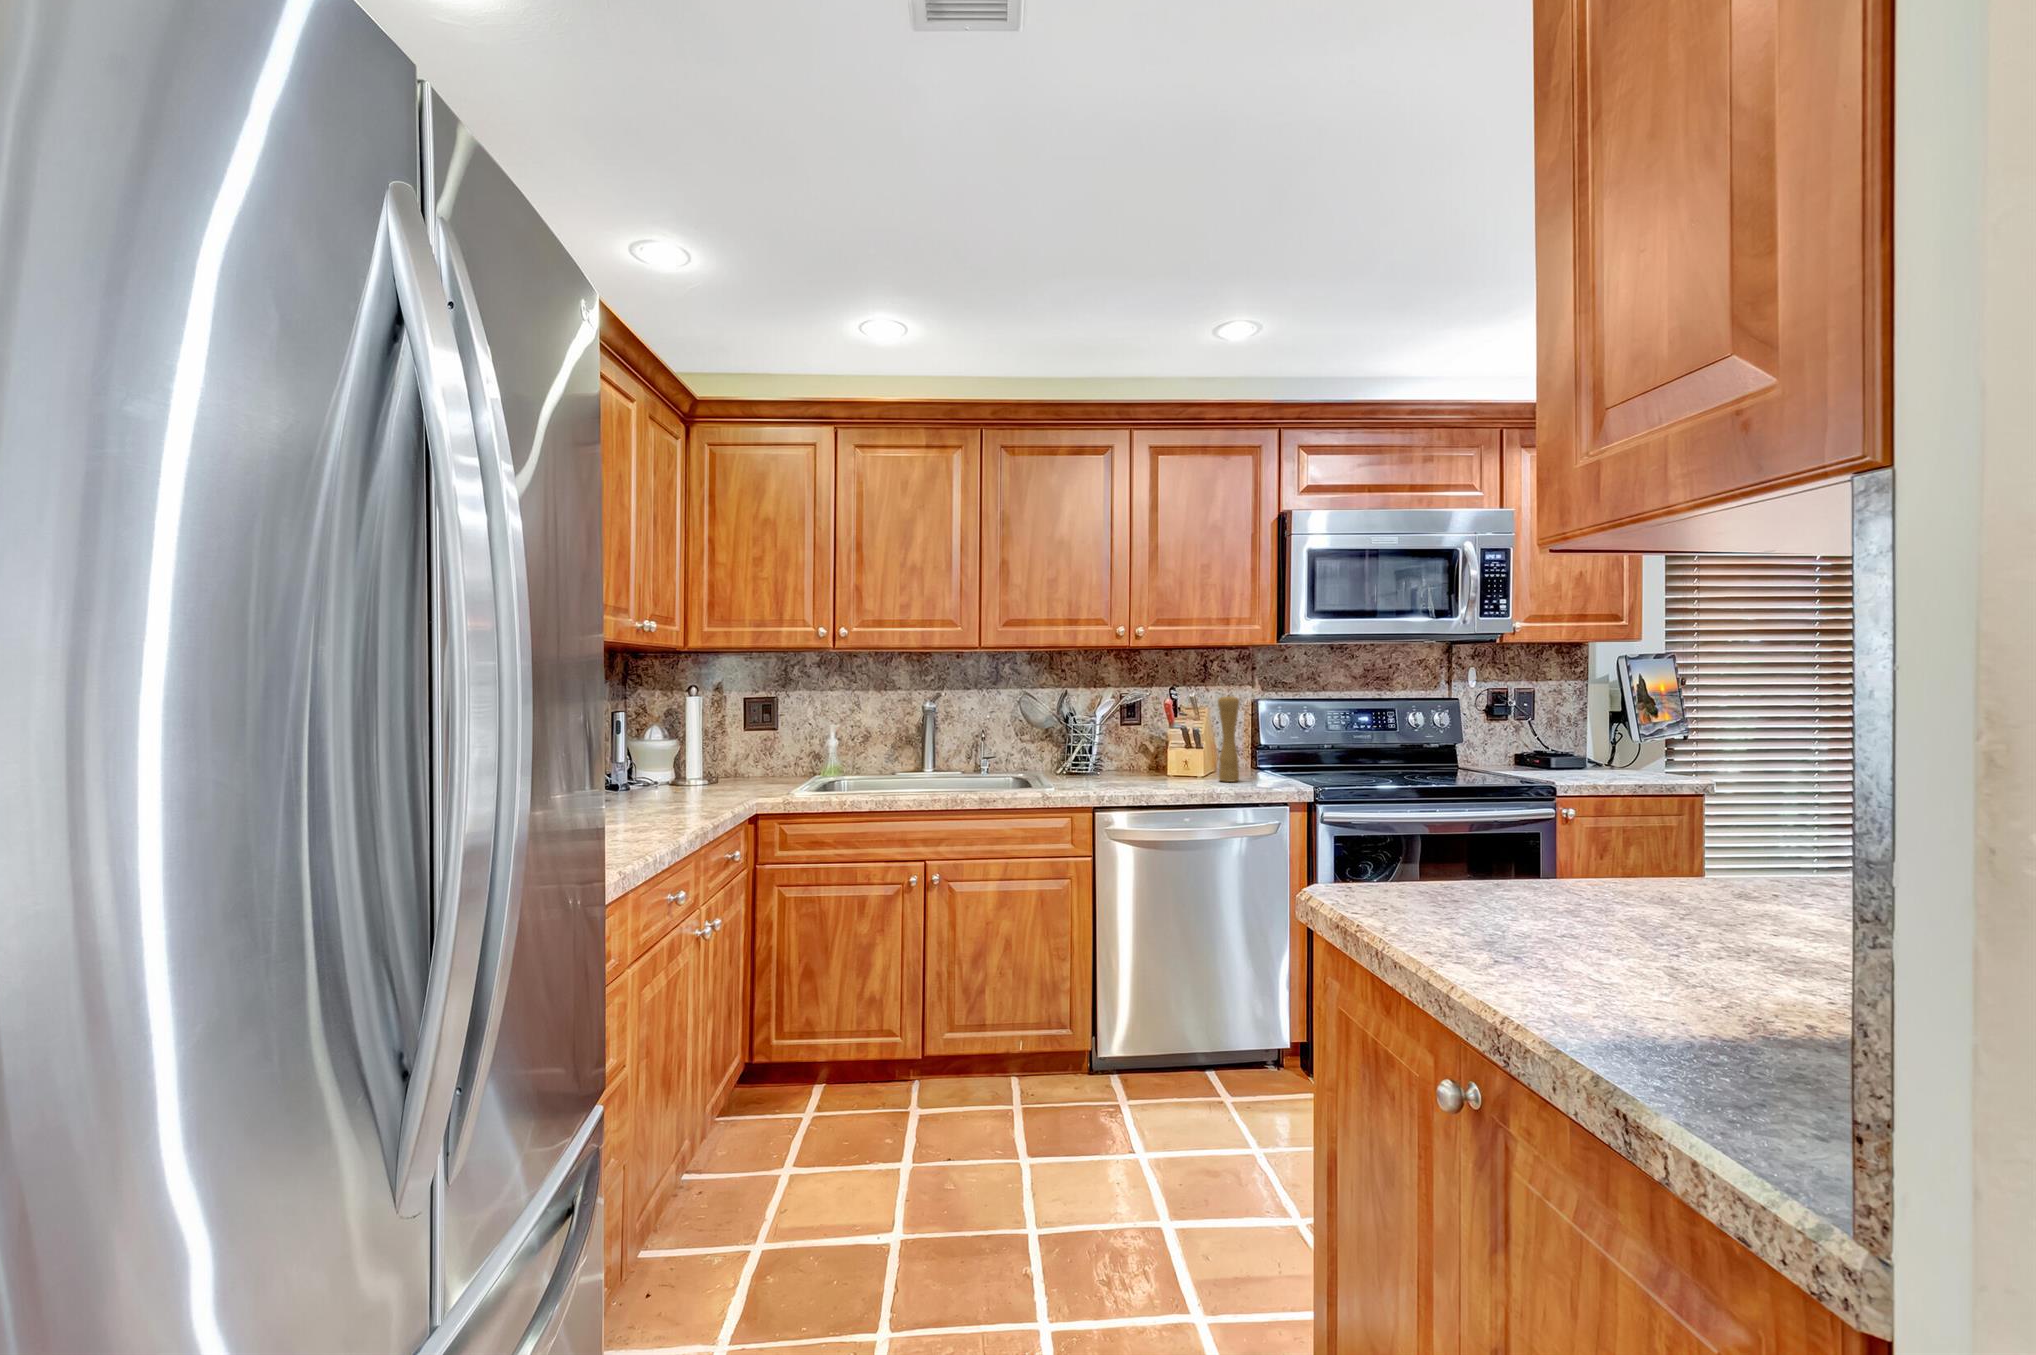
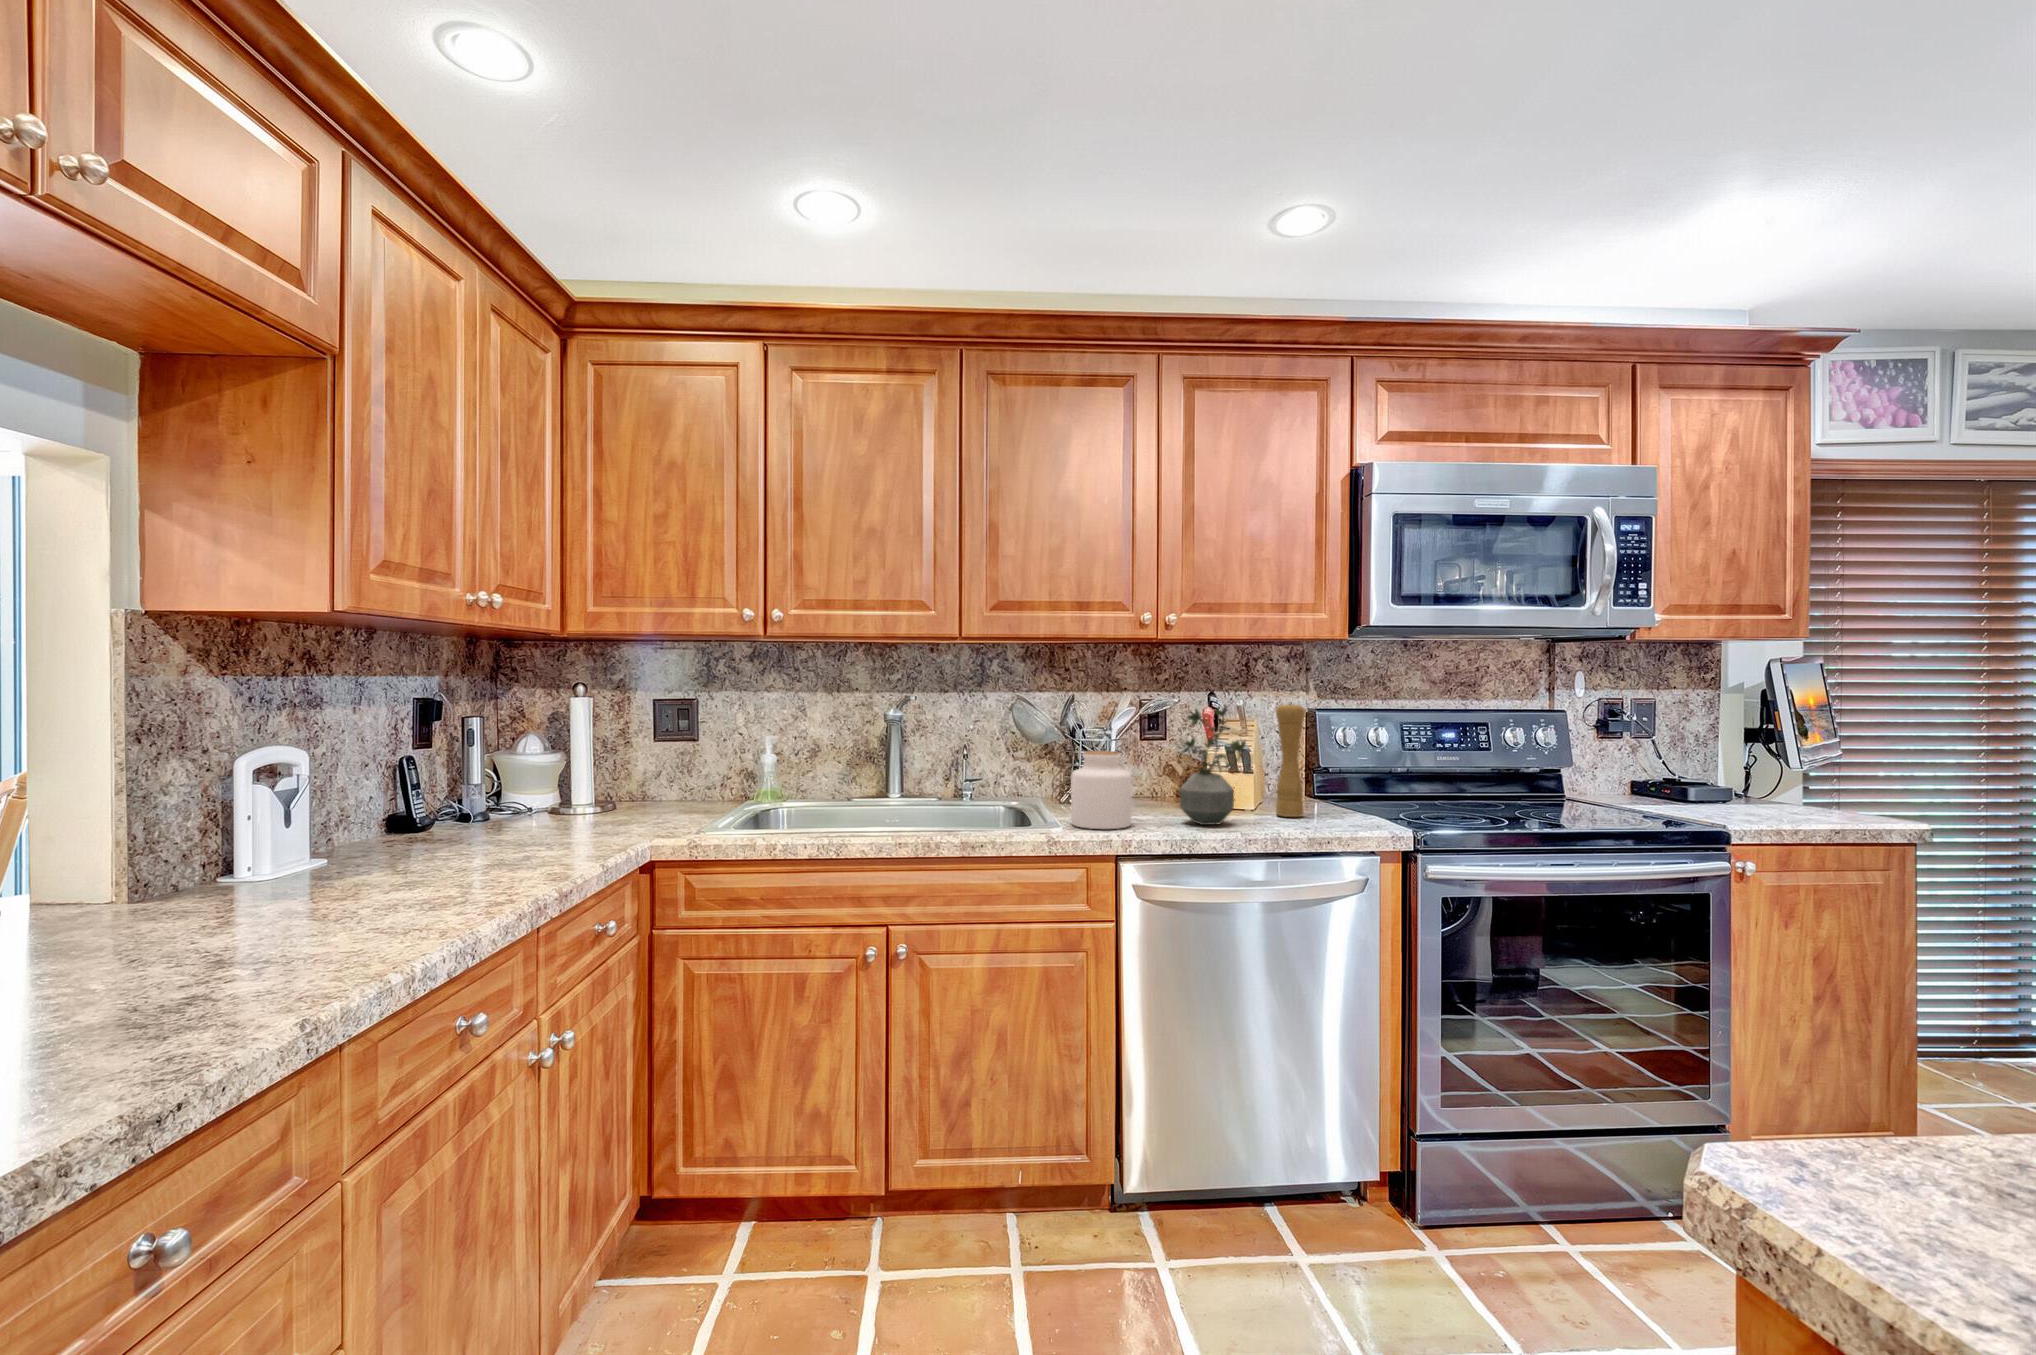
potted plant: none [1142,696,1194,787] -> present [1180,705,1246,825]
jar: none [1061,732,1106,790] -> present [1071,751,1132,829]

